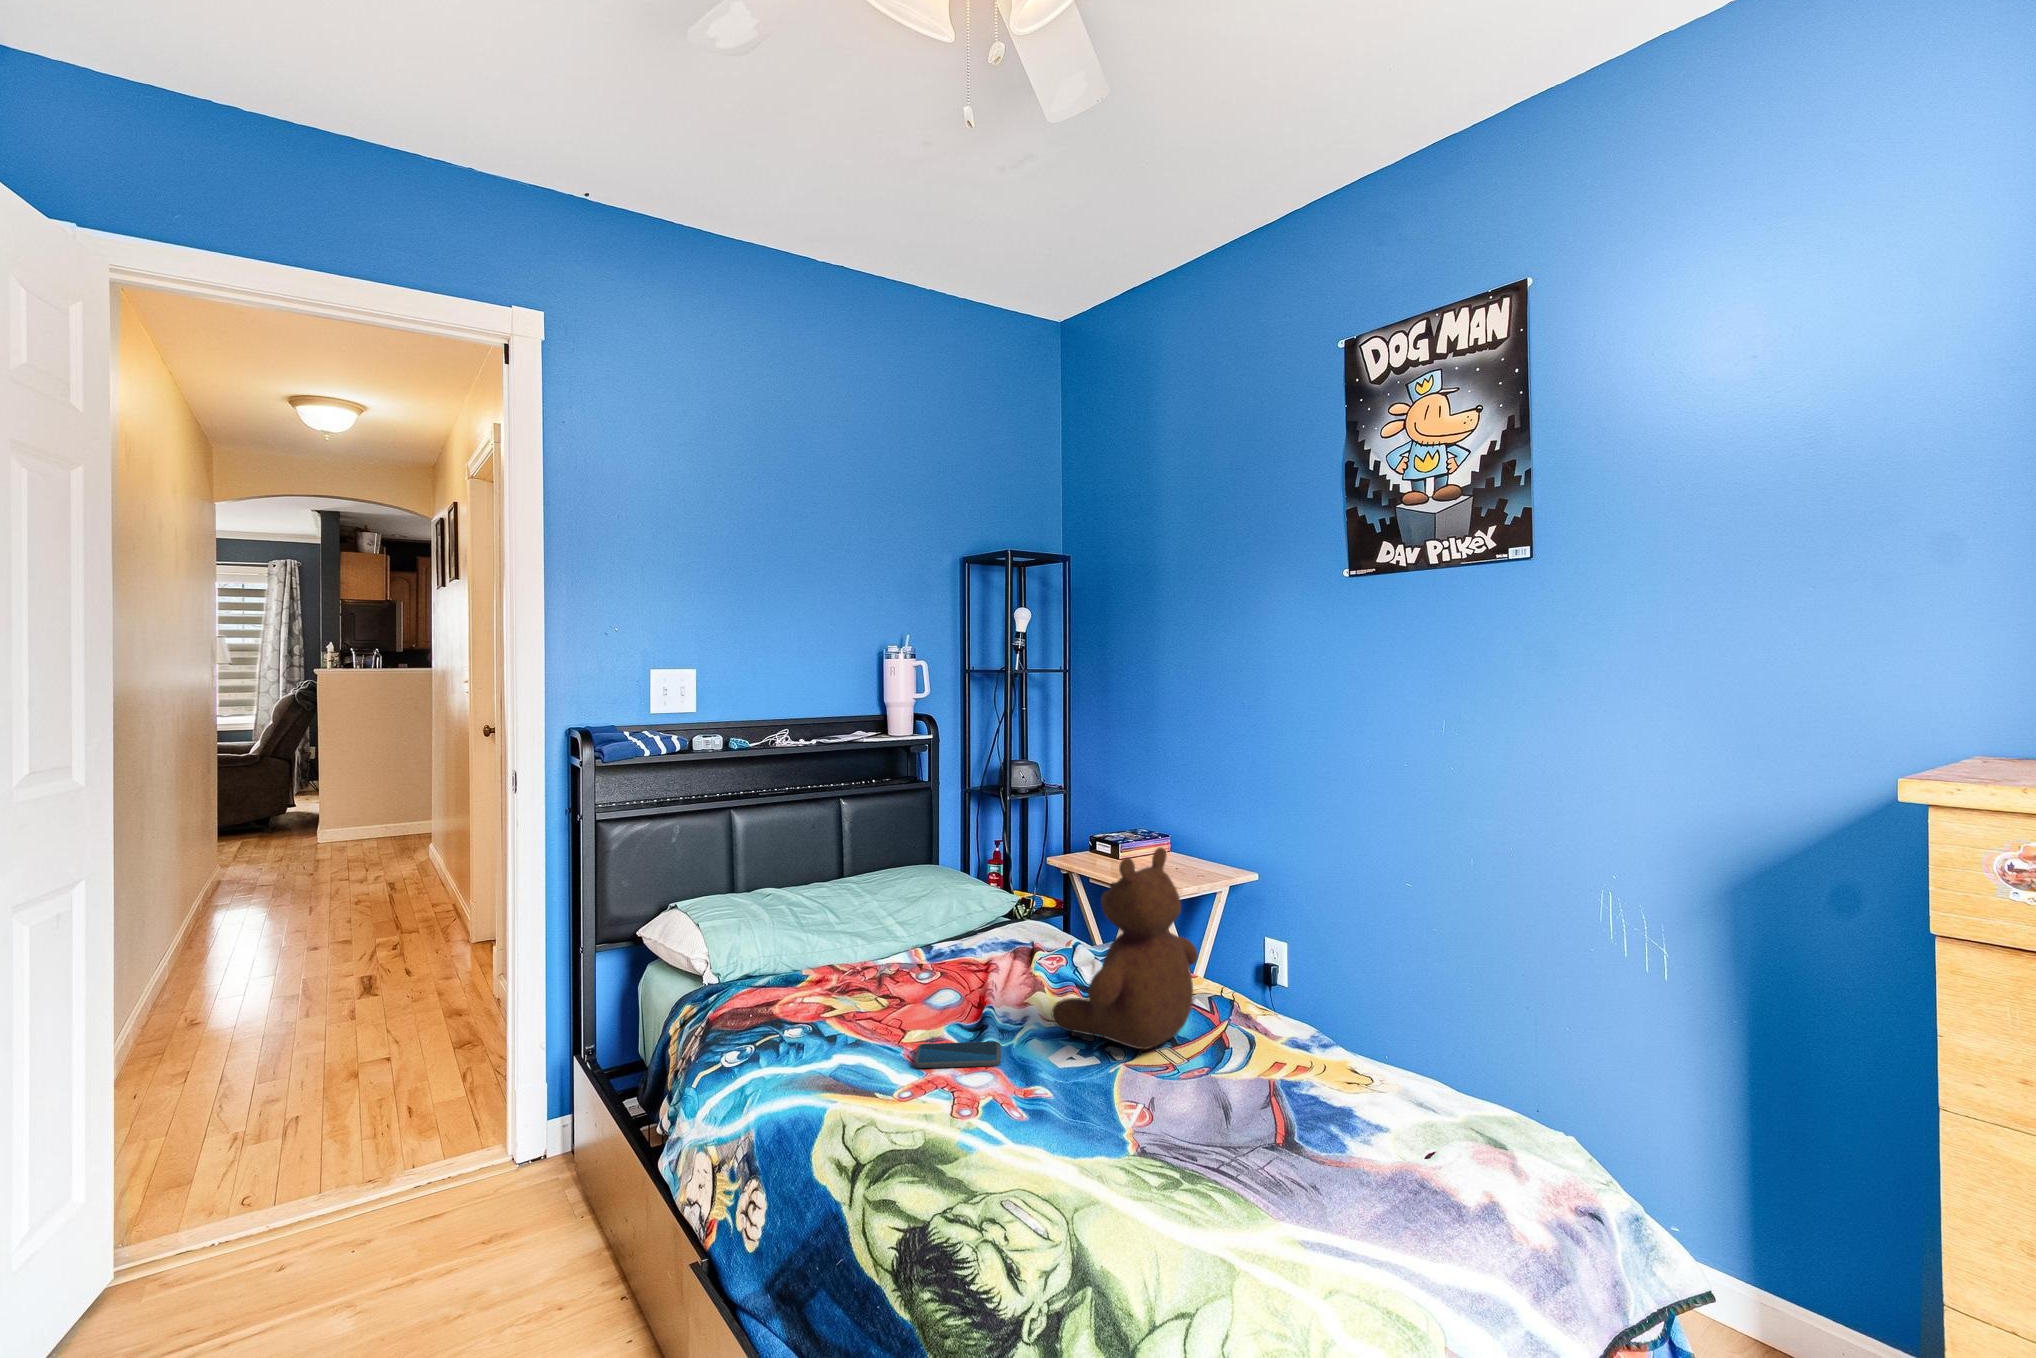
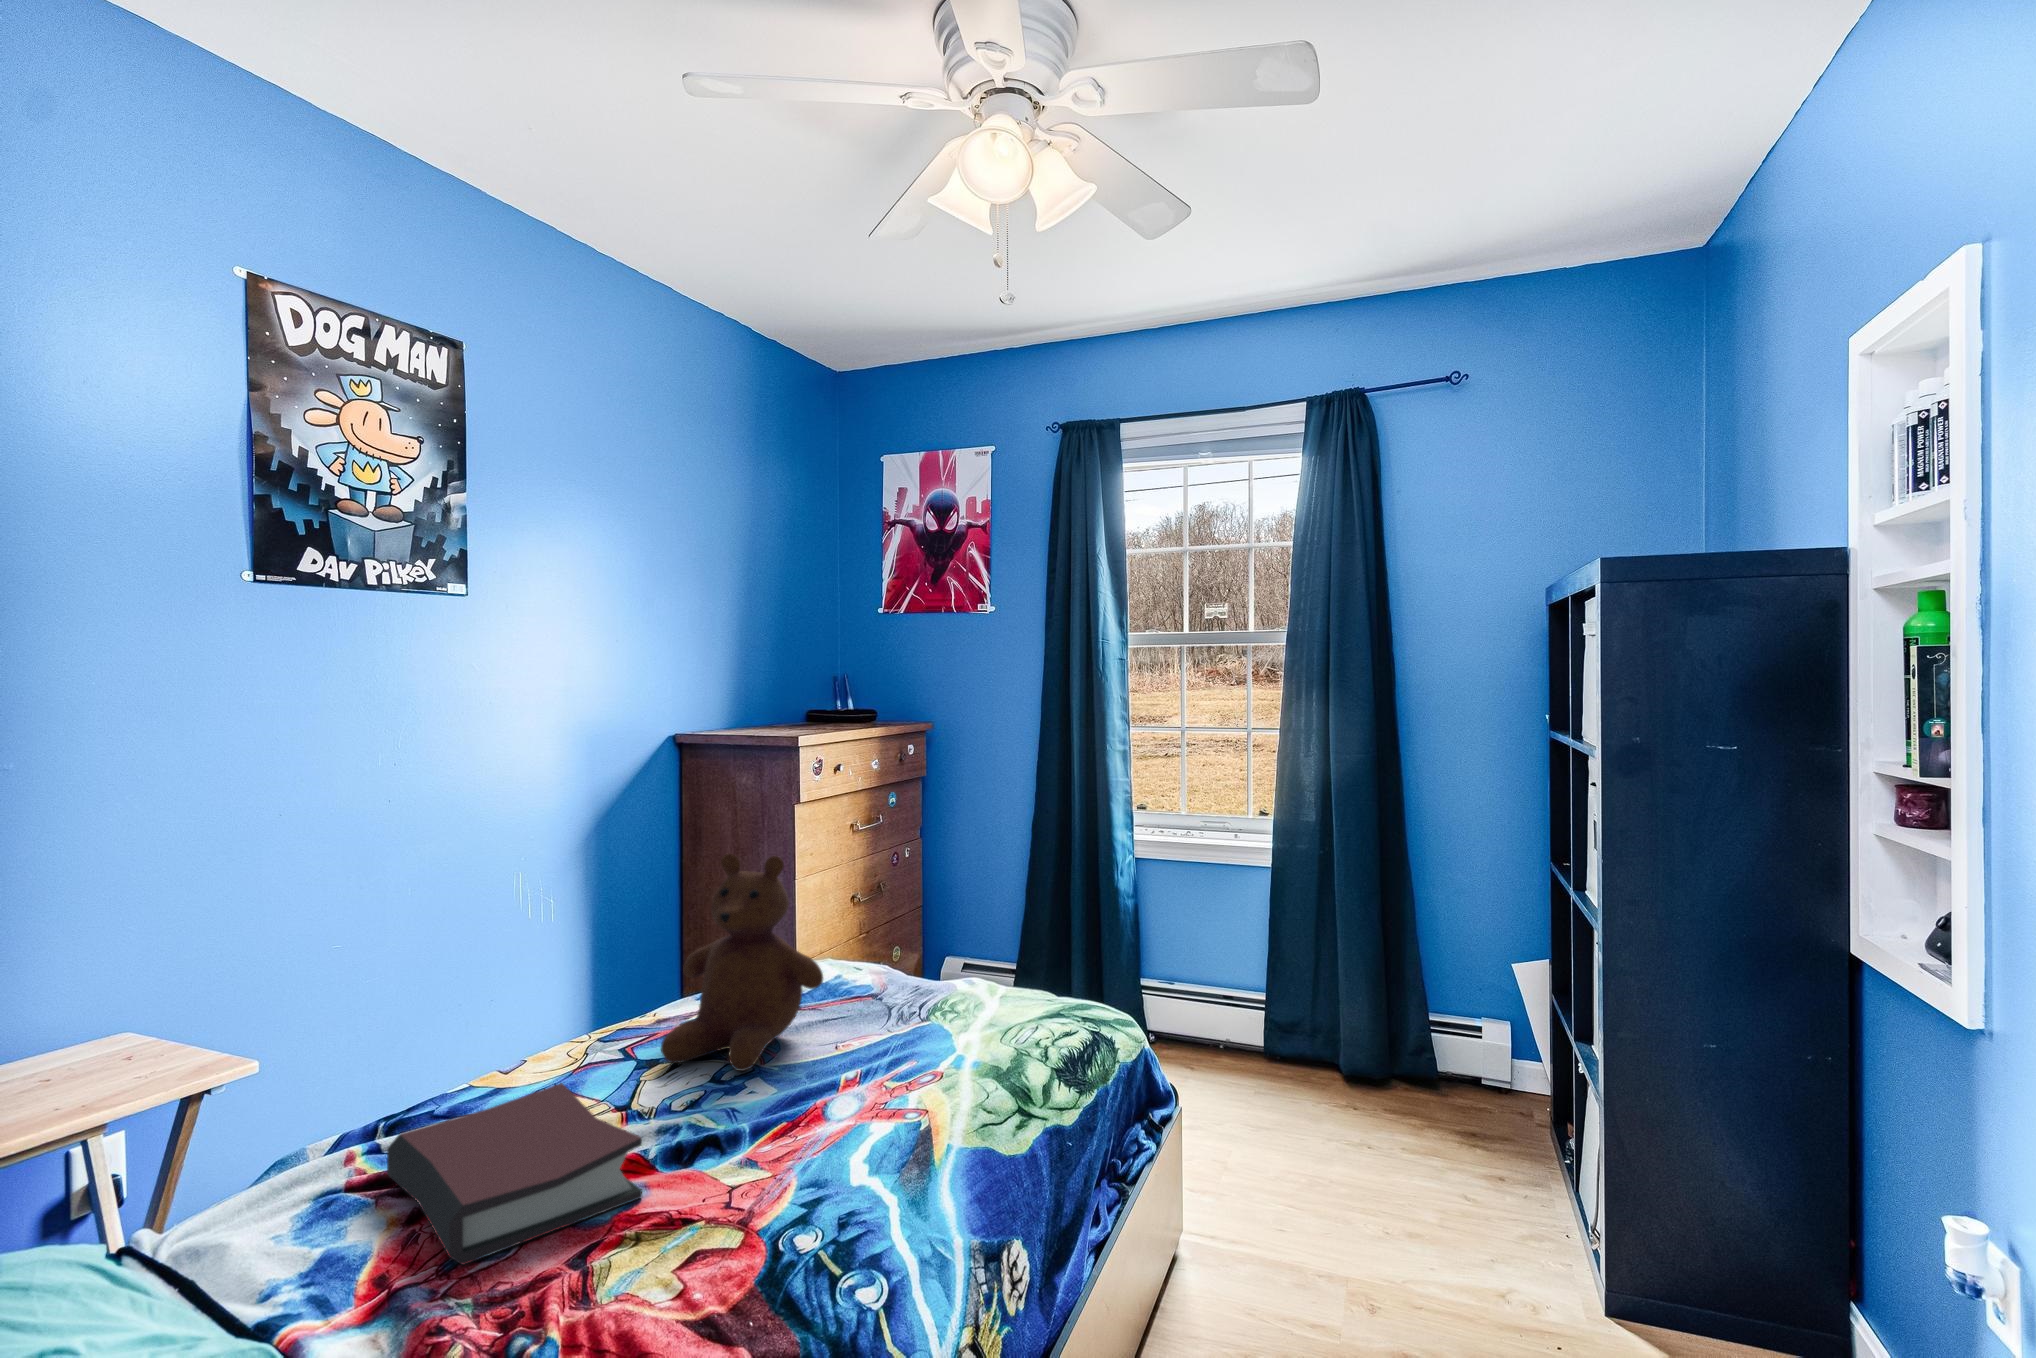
hardback book: none [893,916,1032,992] -> present [387,1083,642,1265]
smartphone: present [915,1042,1001,1068] -> none [795,1080,869,1126]

